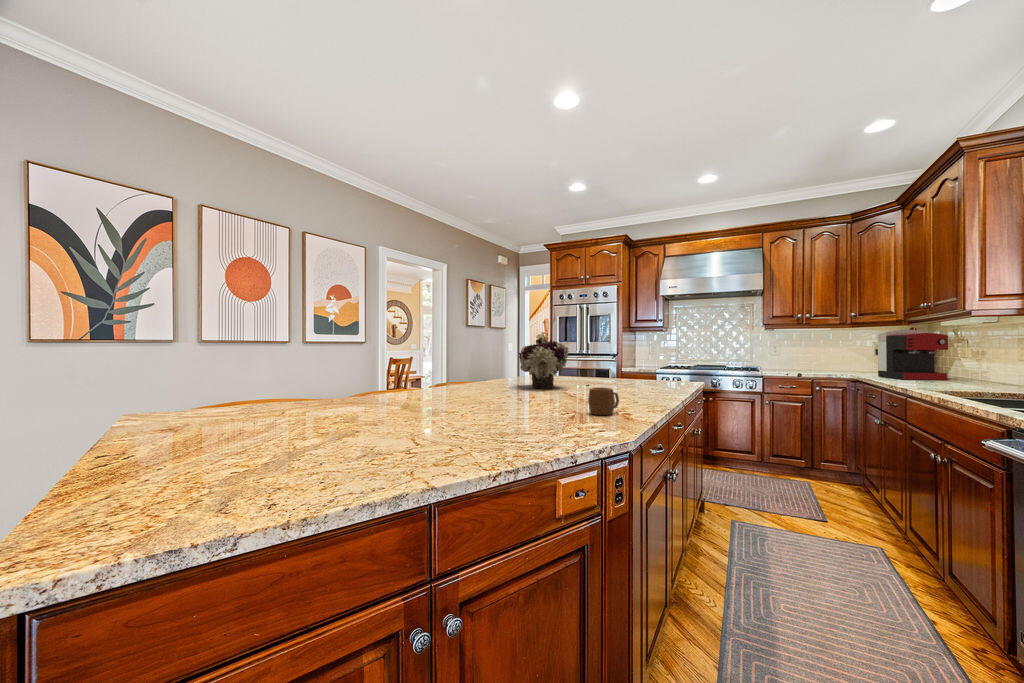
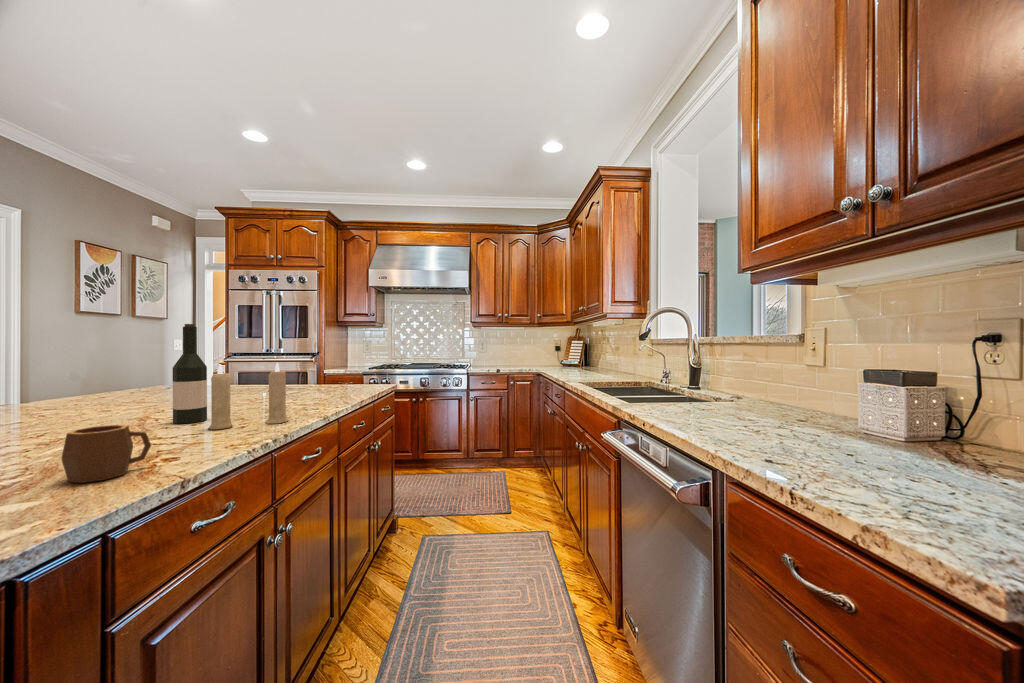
coffee maker: present [878,330,948,380] -> none [553,329,595,372]
wine bottle: none [586,332,603,395] -> present [173,324,207,424]
flower arrangement: present [519,333,569,389] -> none [54,324,167,418]
candle: none [614,357,660,399] -> present [208,363,288,430]

